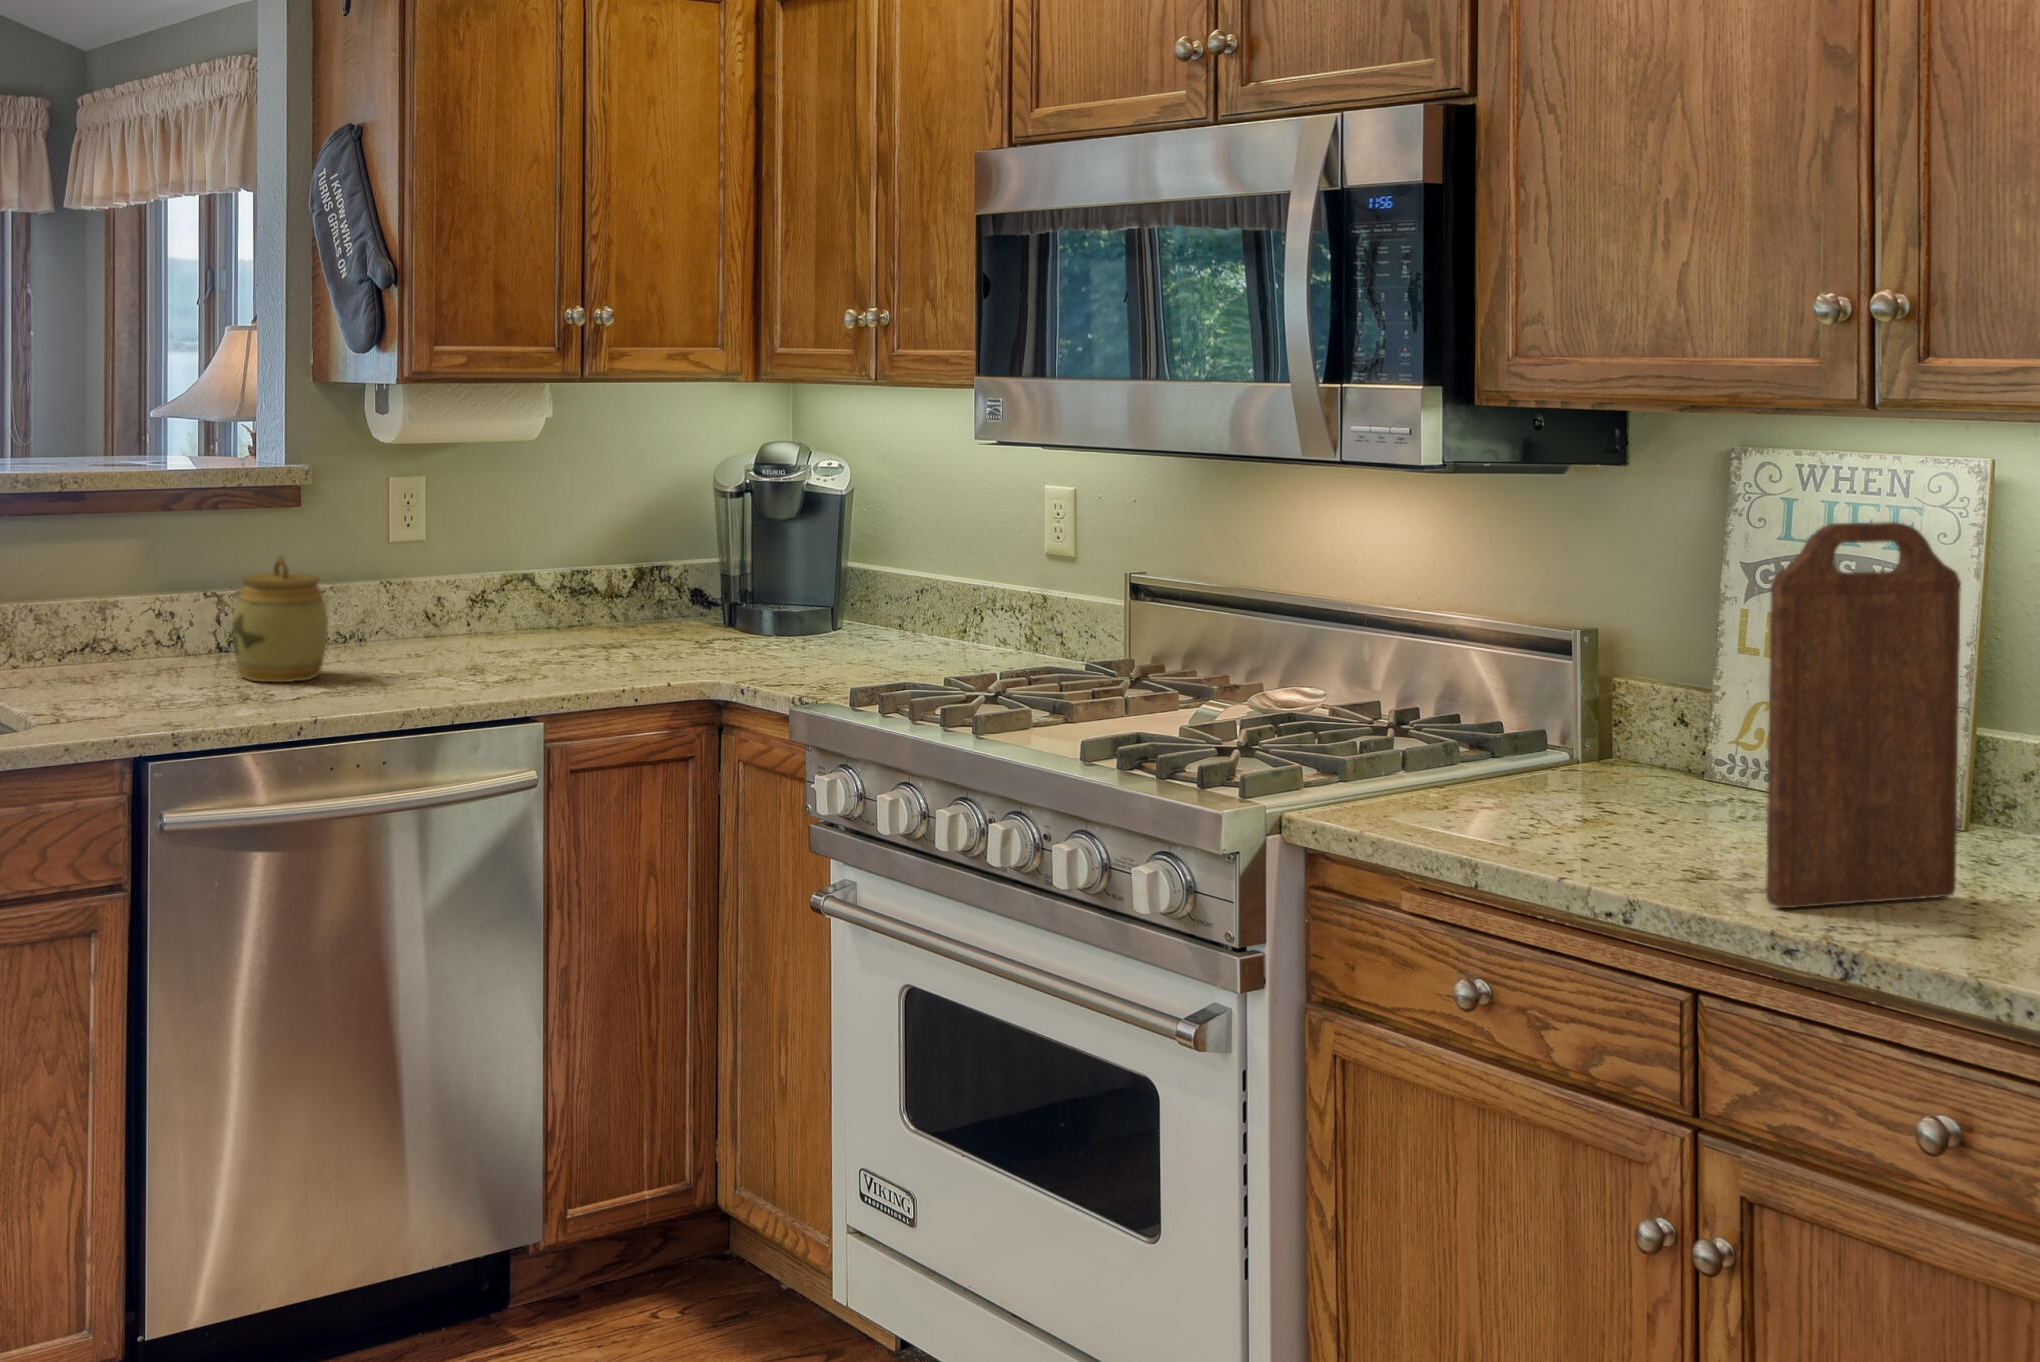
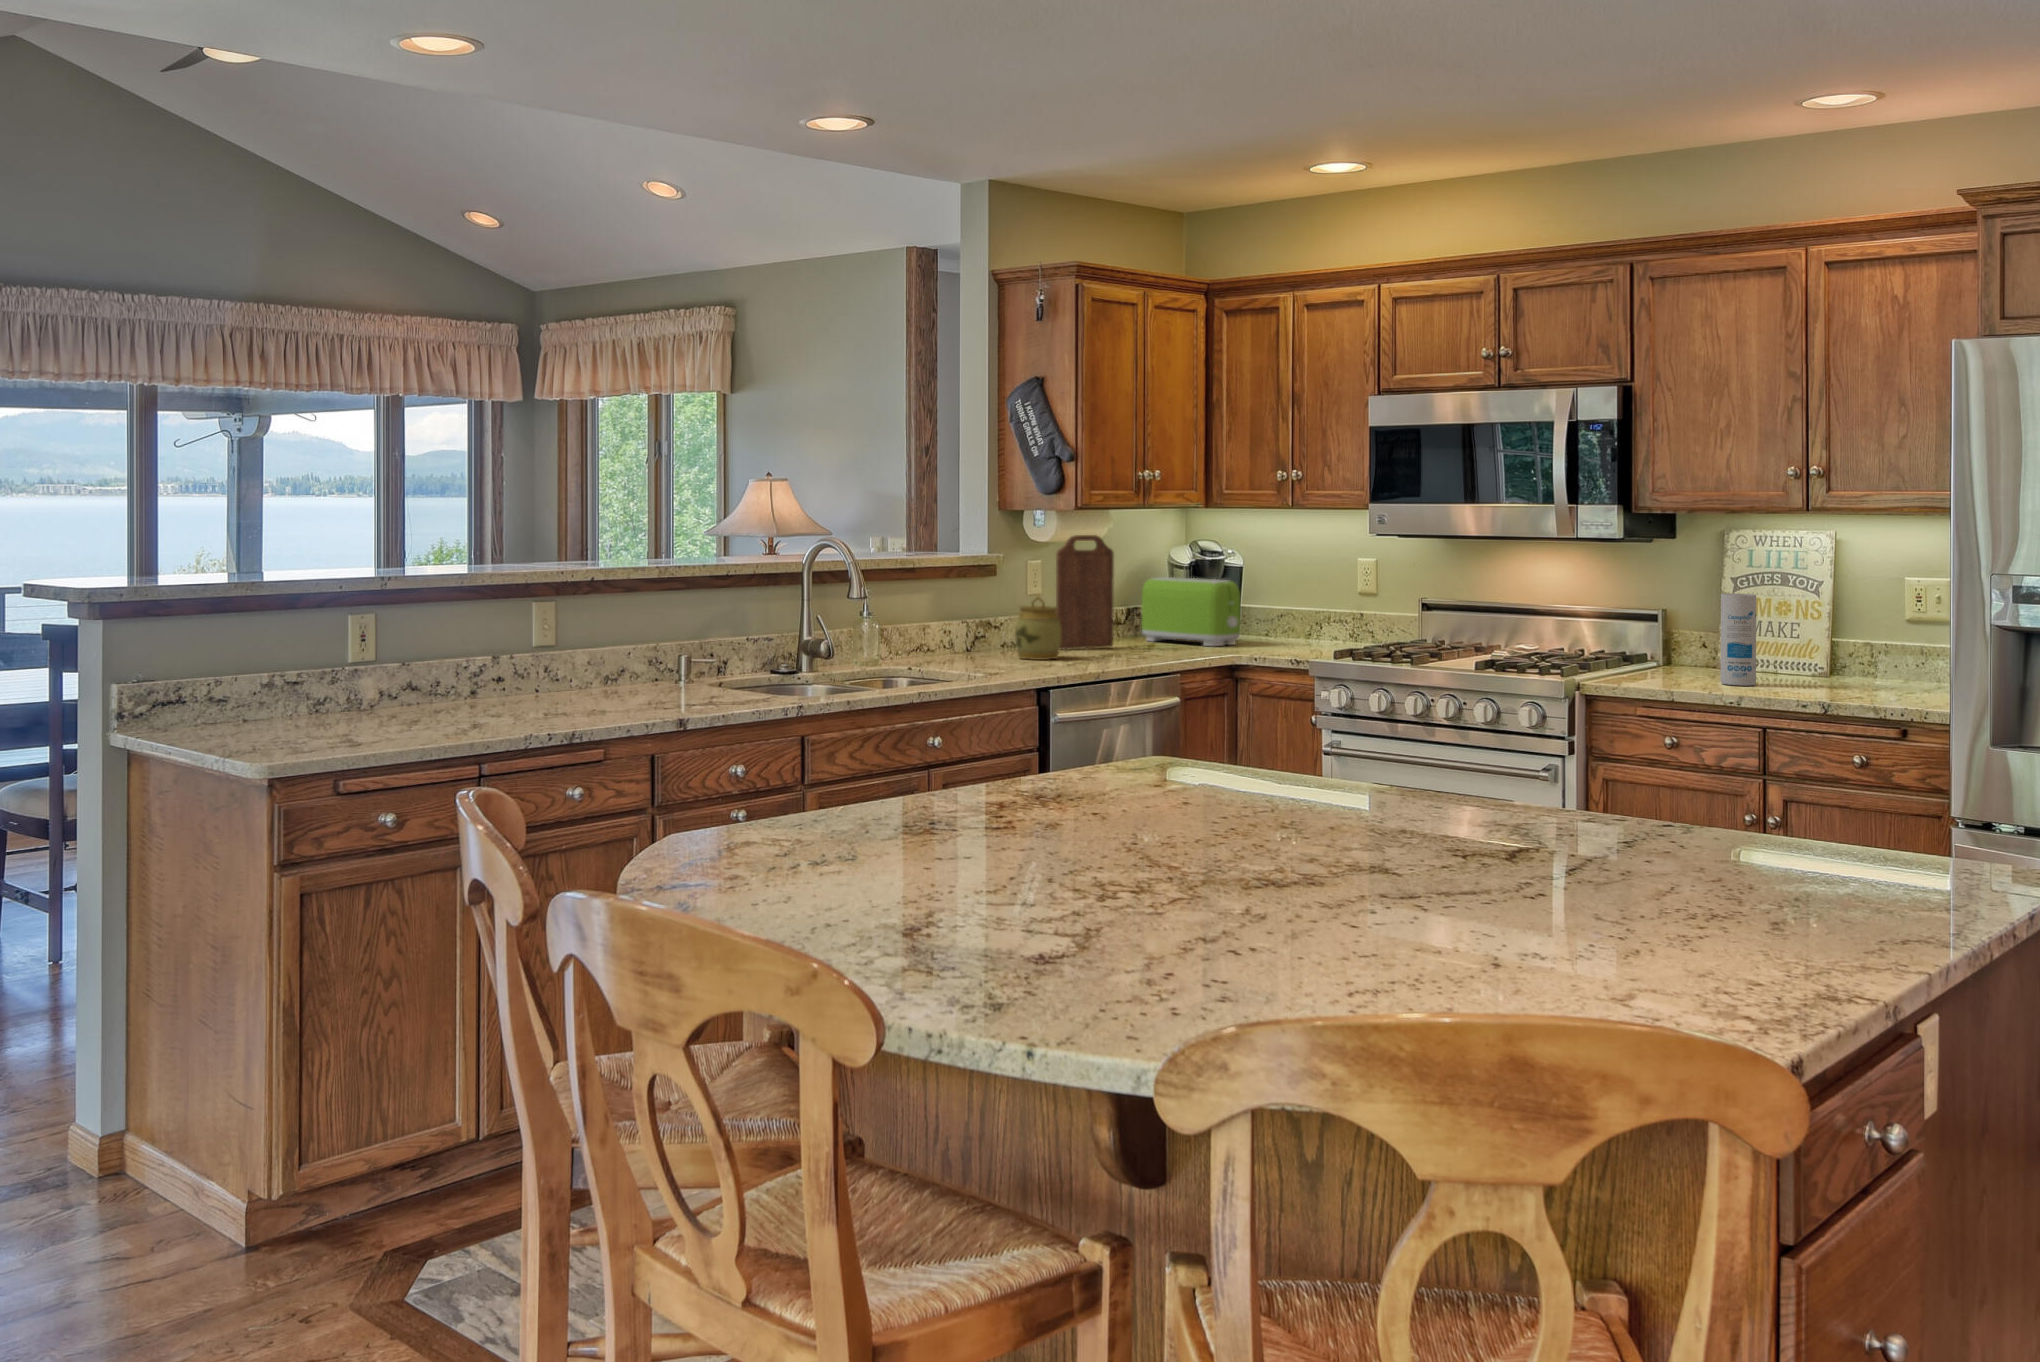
toaster: none [616,516,778,654] -> present [1142,577,1240,646]
cutting board: present [1766,522,1961,908] -> present [1056,535,1114,649]
canister: none [1634,617,1727,855] -> present [1721,593,1756,686]

